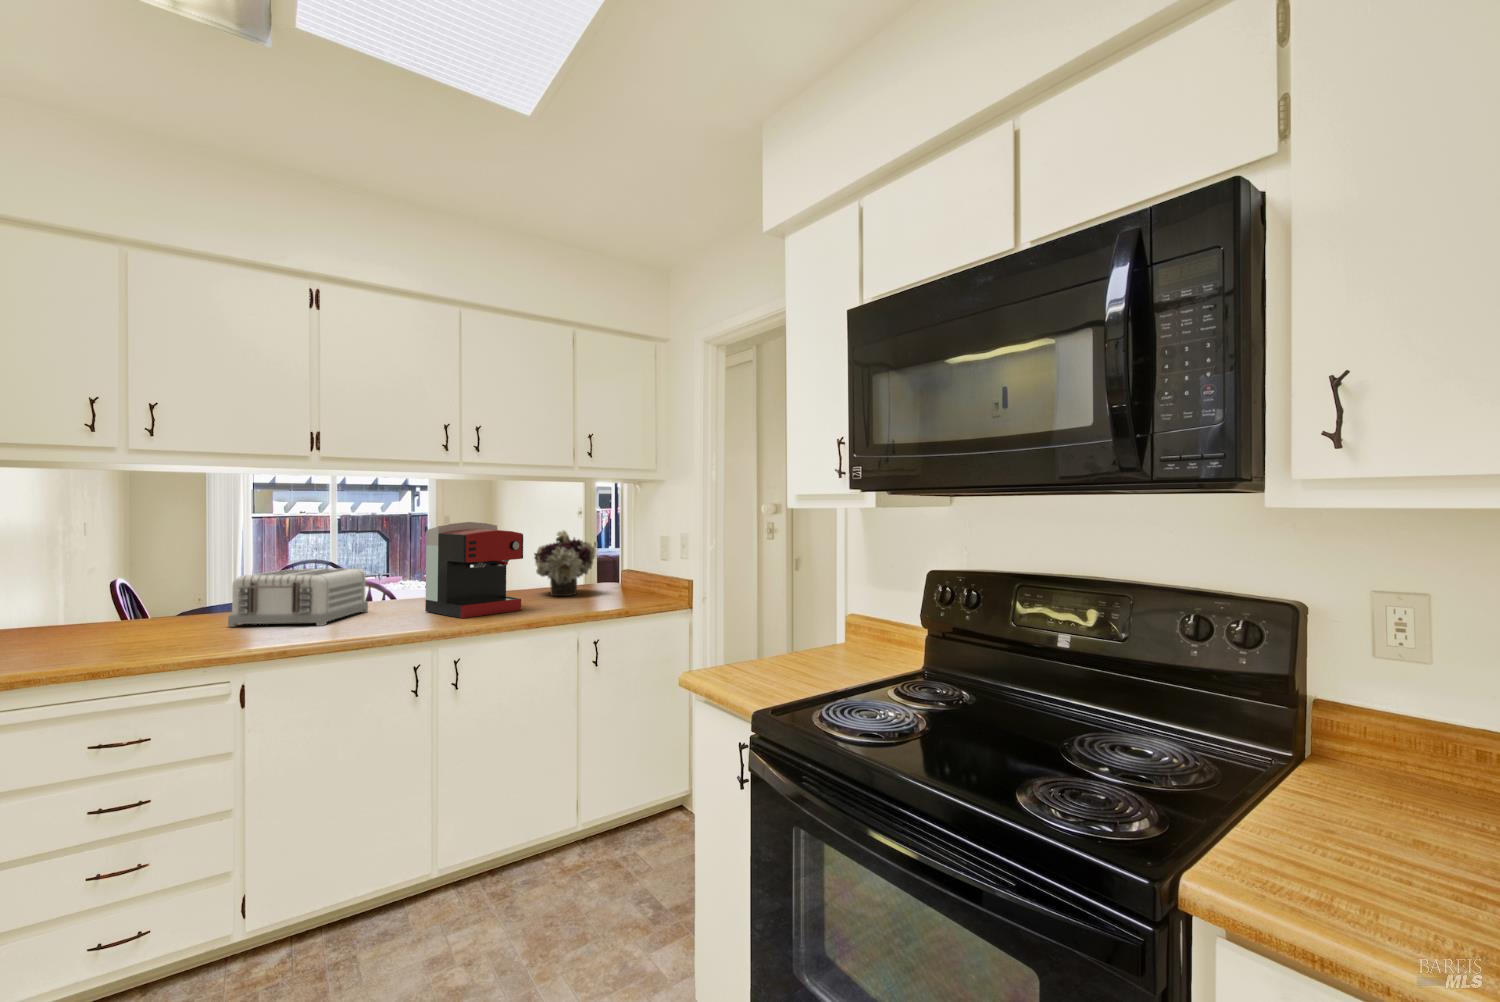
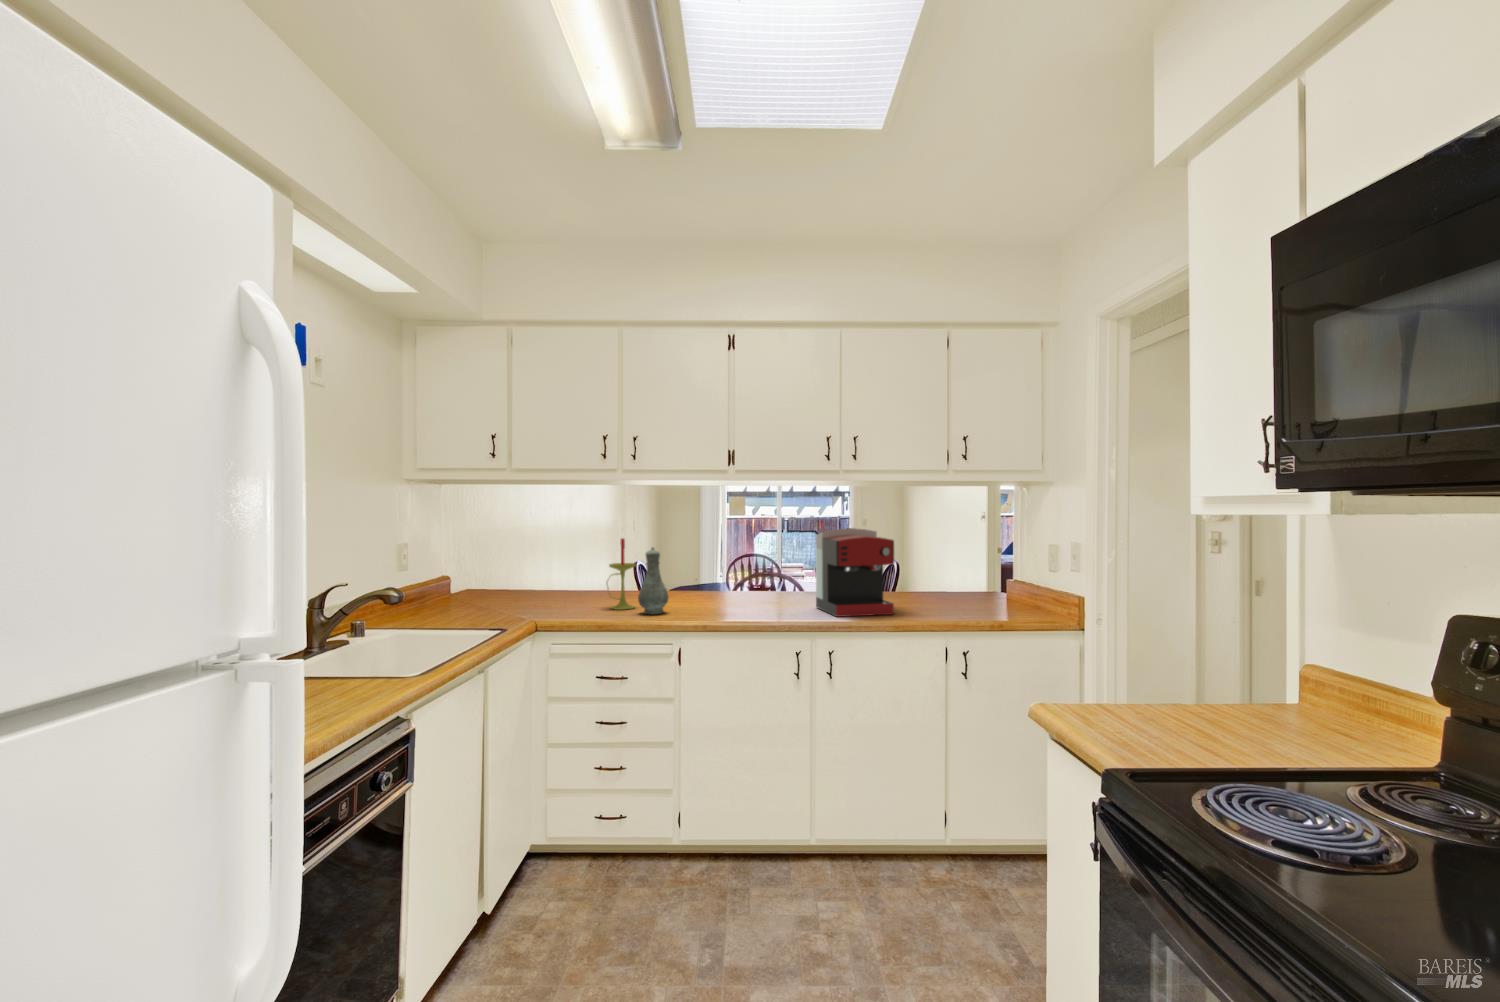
flower arrangement: present [534,531,595,596] -> none [923,535,984,604]
candle: none [89,535,147,642] -> present [606,538,636,610]
vase: none [158,548,215,642] -> present [638,547,669,614]
toaster: present [228,568,368,627] -> none [683,564,777,612]

